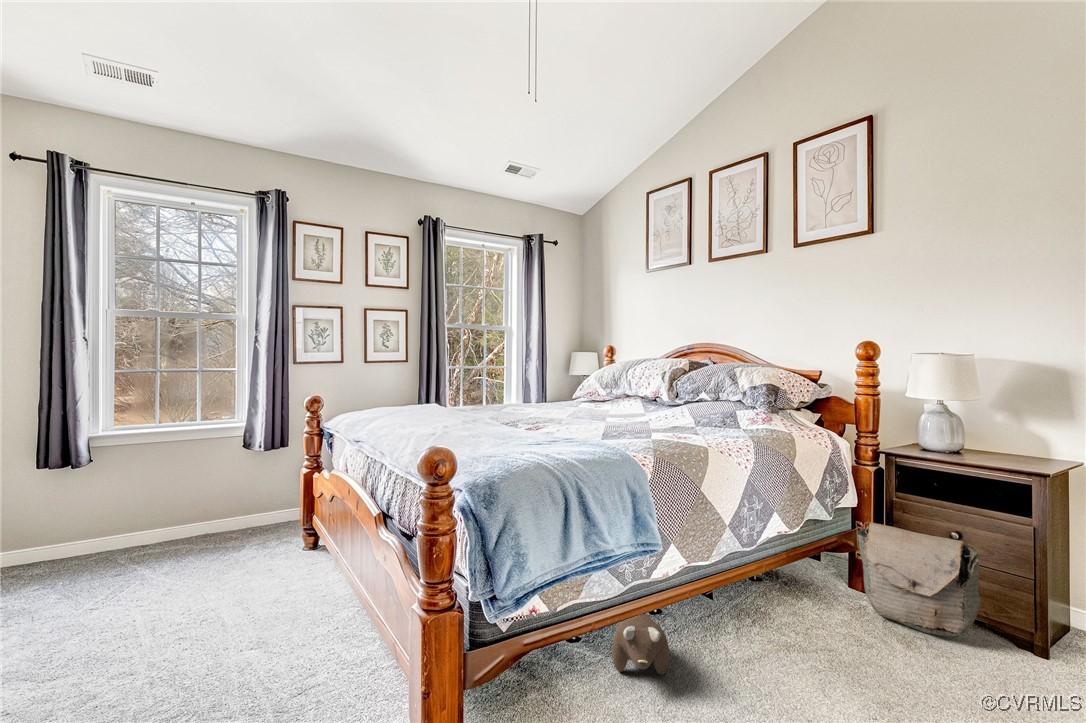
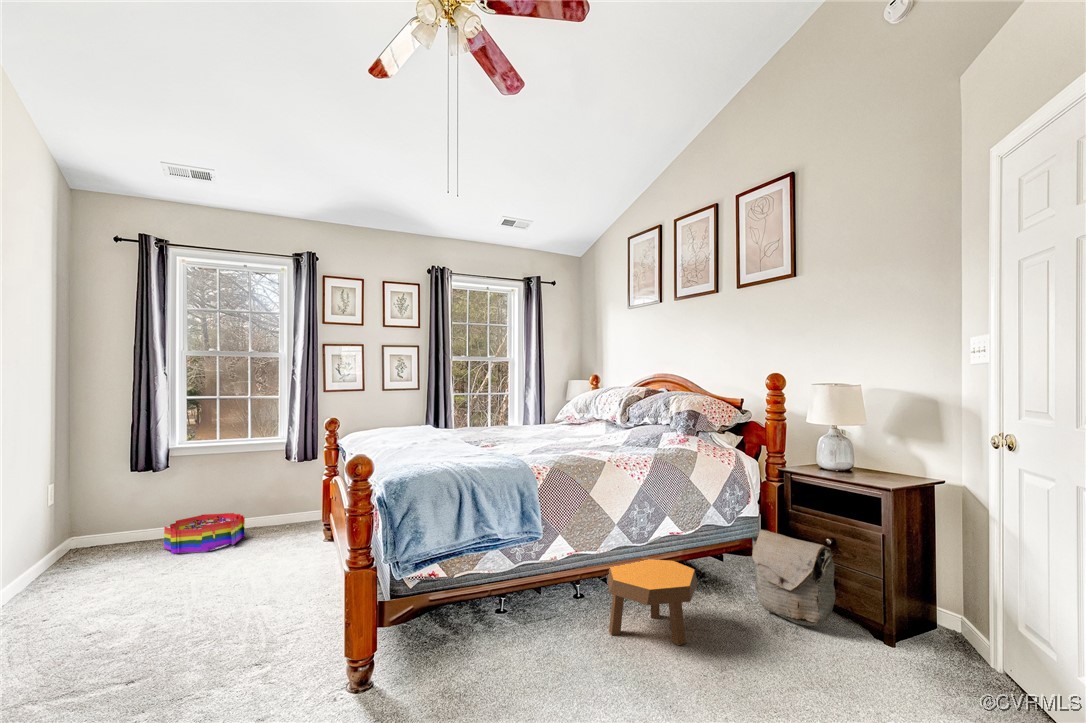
storage bin: none [89,515,200,573] -> present [164,513,245,553]
footstool: none [710,562,838,675] -> present [607,559,698,645]
plush toy: present [612,614,669,674] -> none [515,590,558,637]

